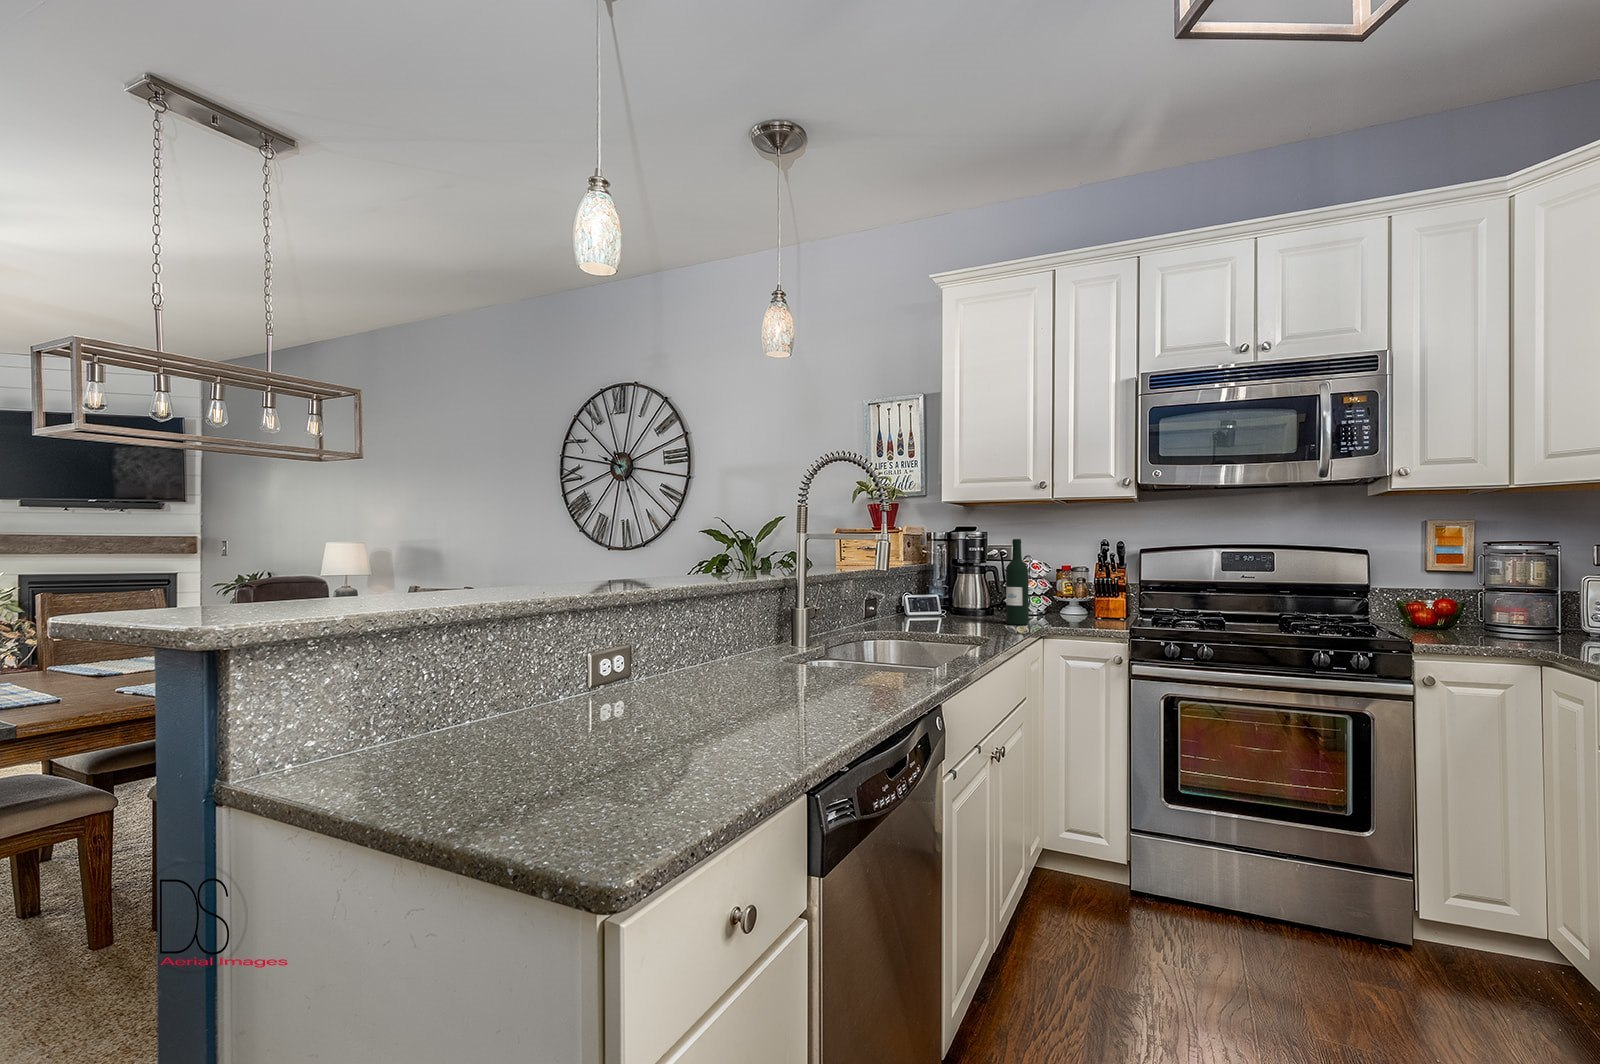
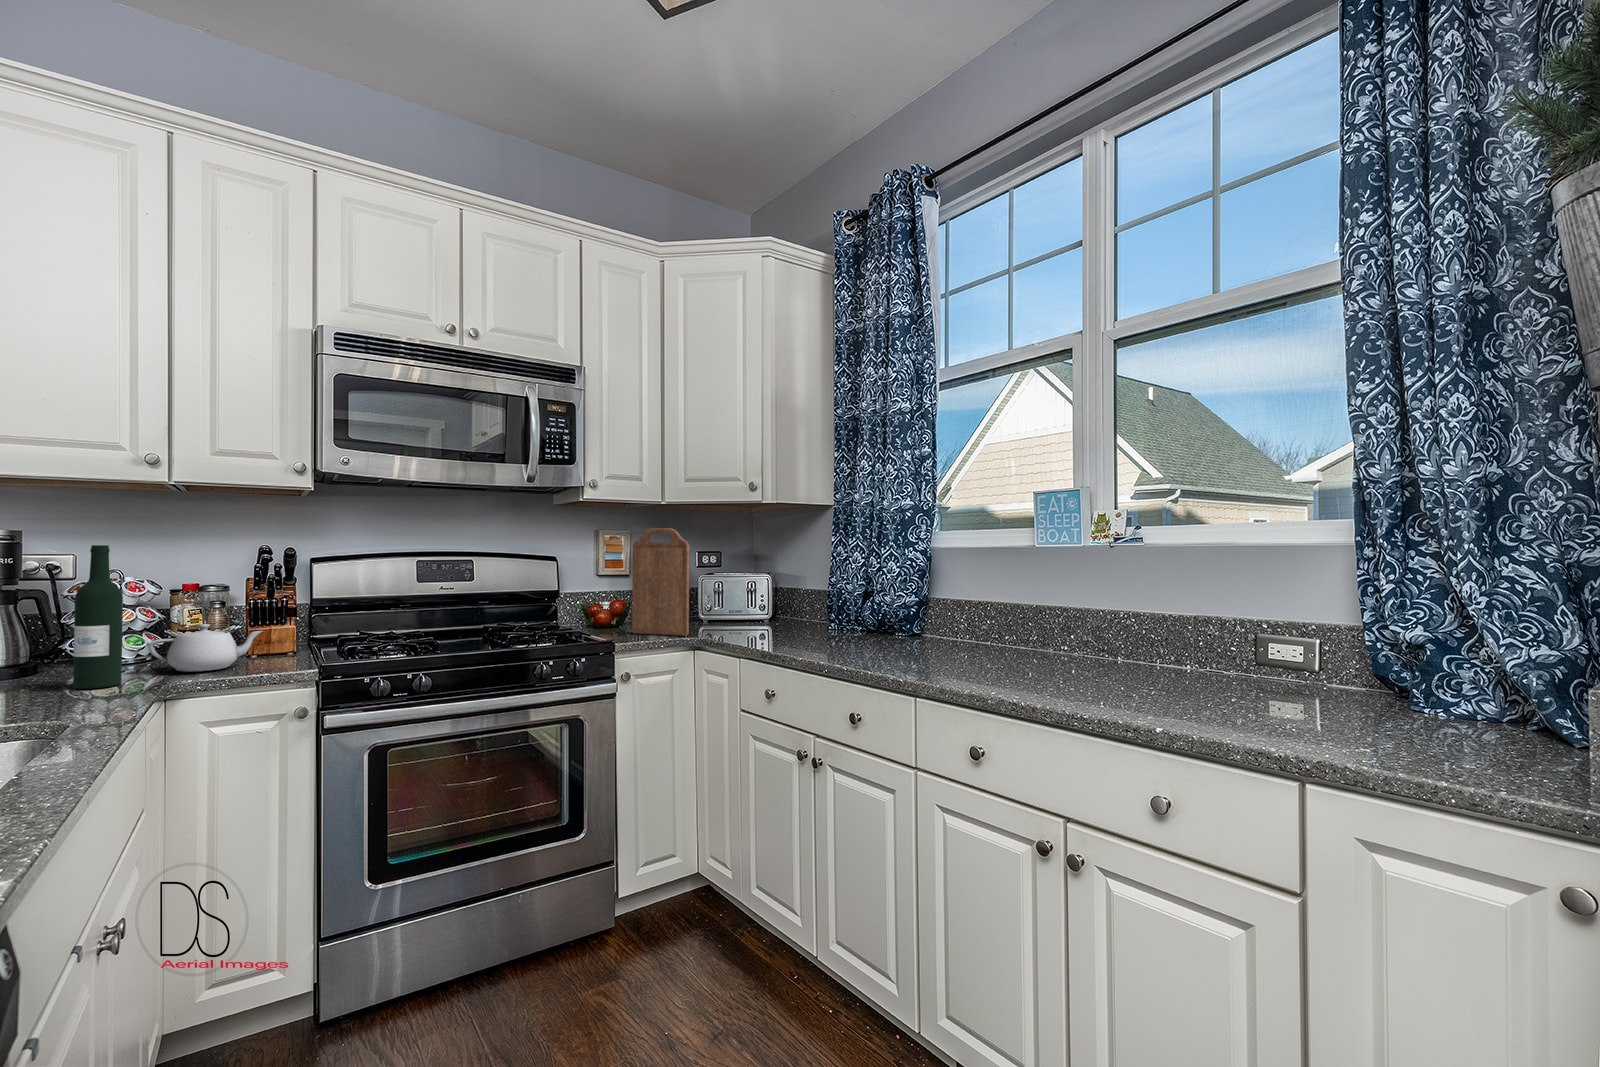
cutting board: none [1458,515,1543,637] -> present [632,528,689,635]
teapot: none [1042,591,1106,622] -> present [148,624,262,672]

